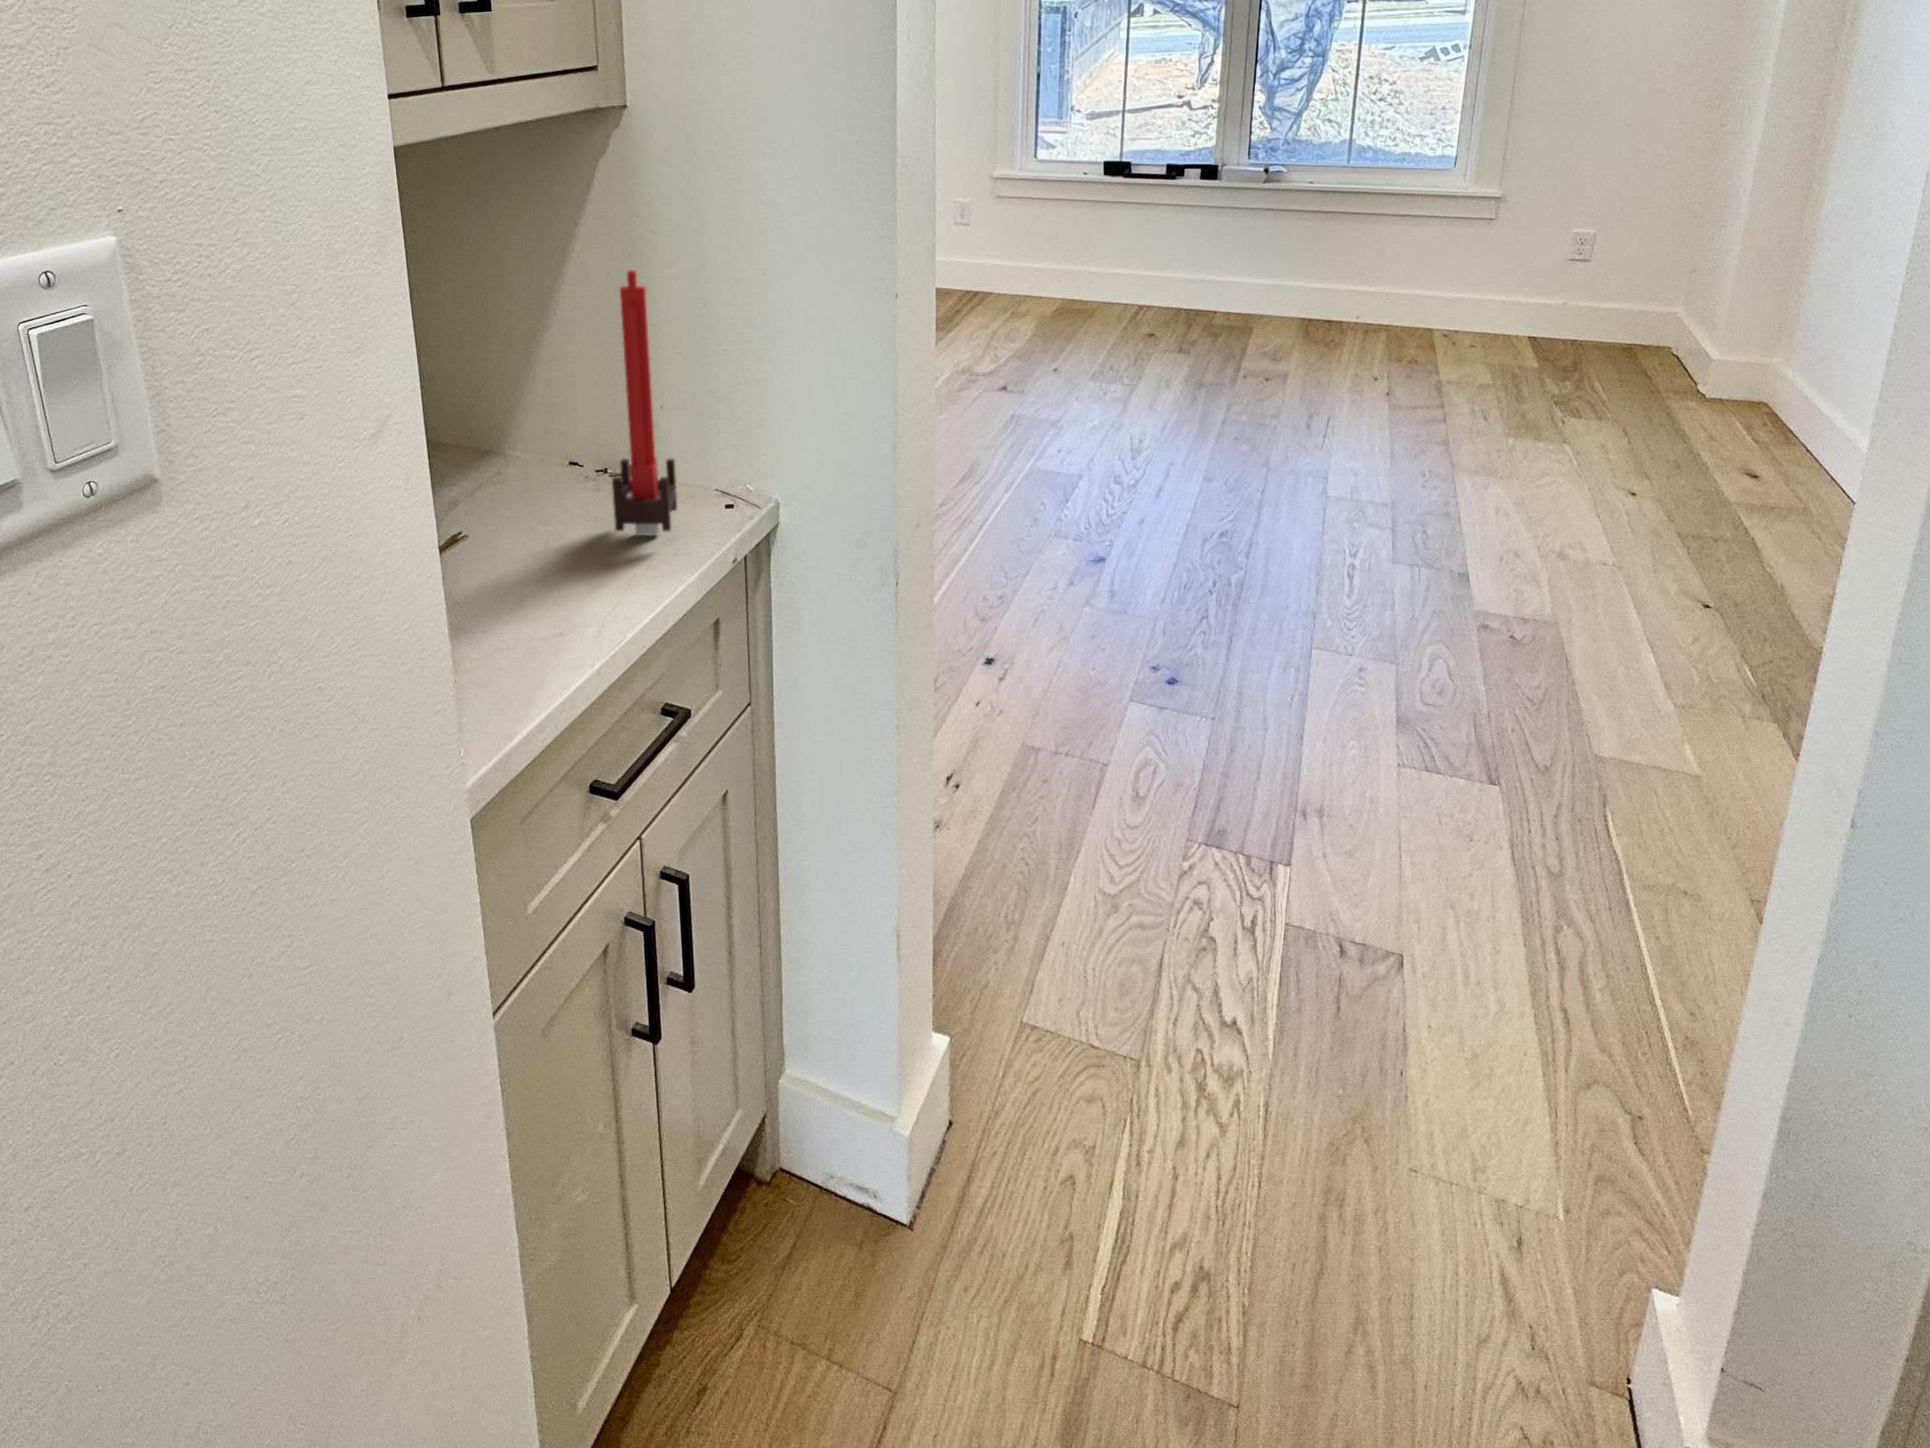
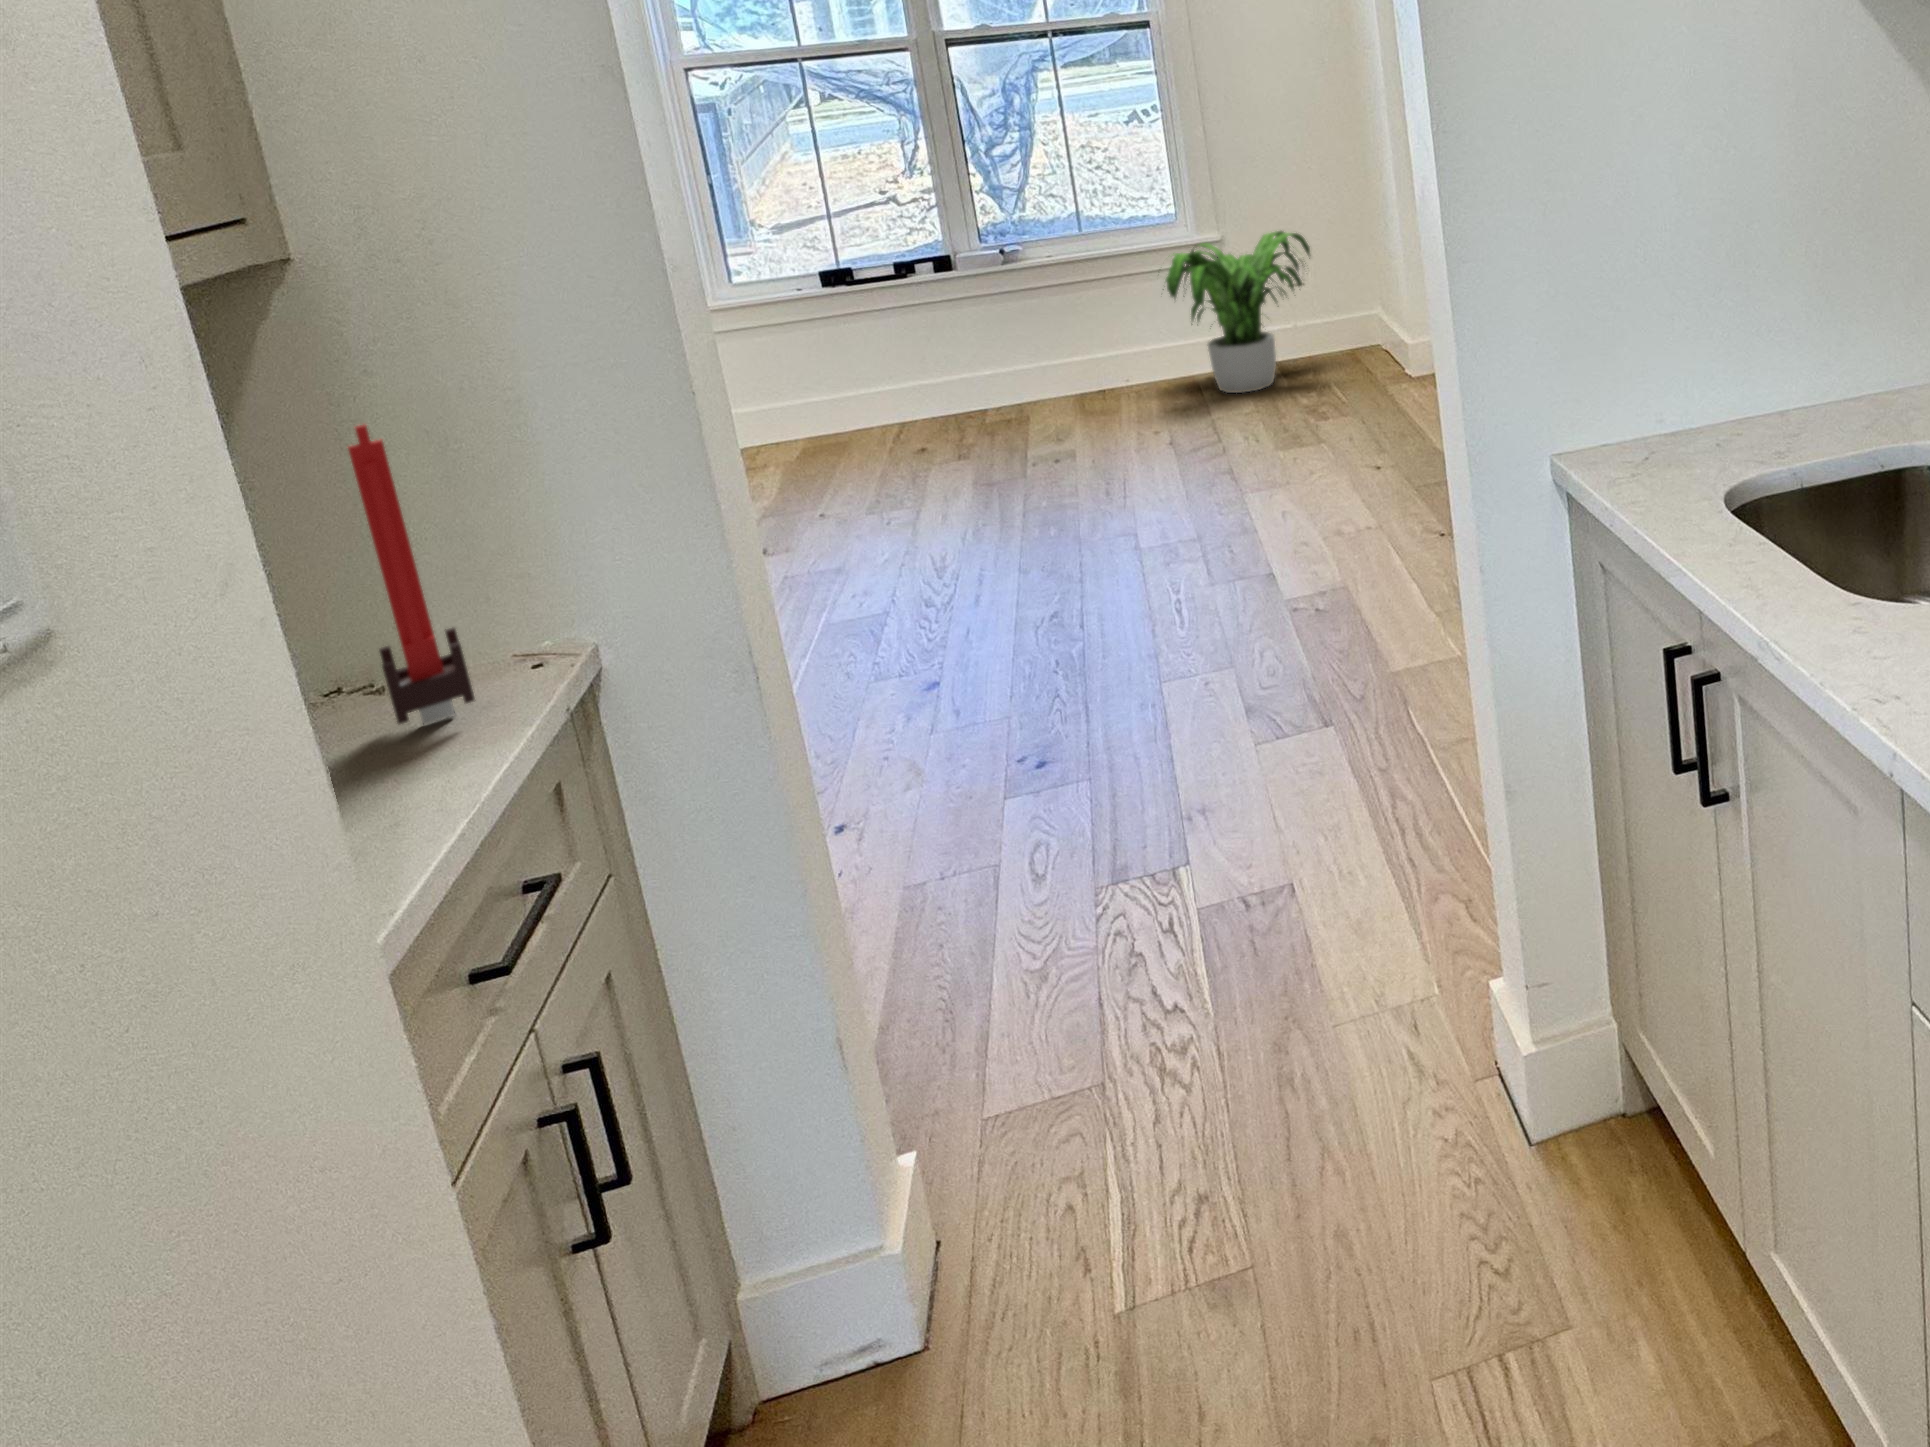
potted plant: none [1412,196,1610,360] -> present [1163,231,1310,393]

